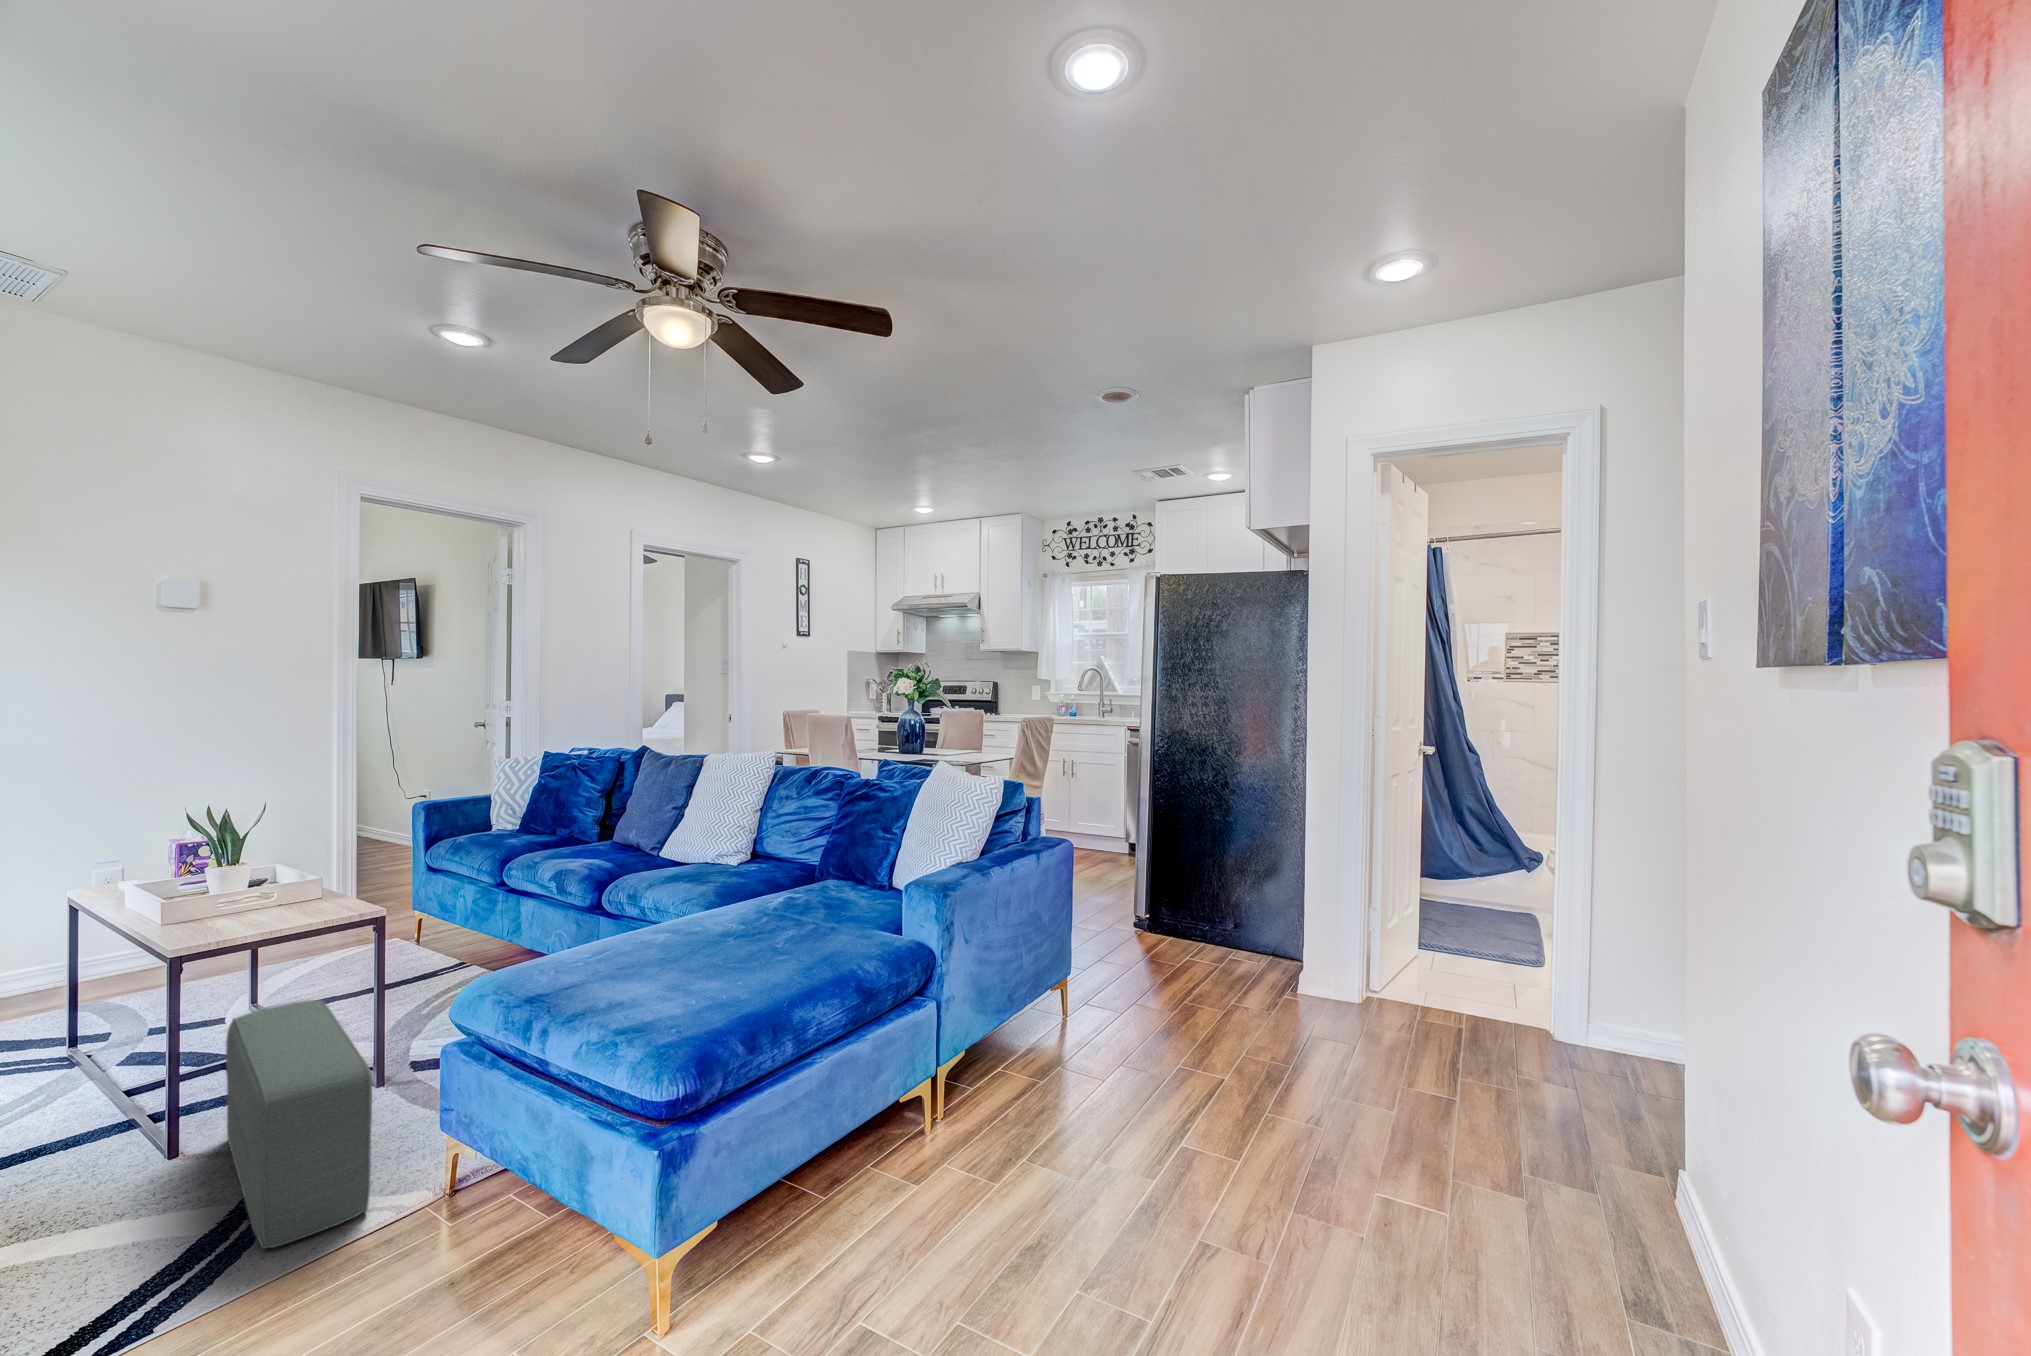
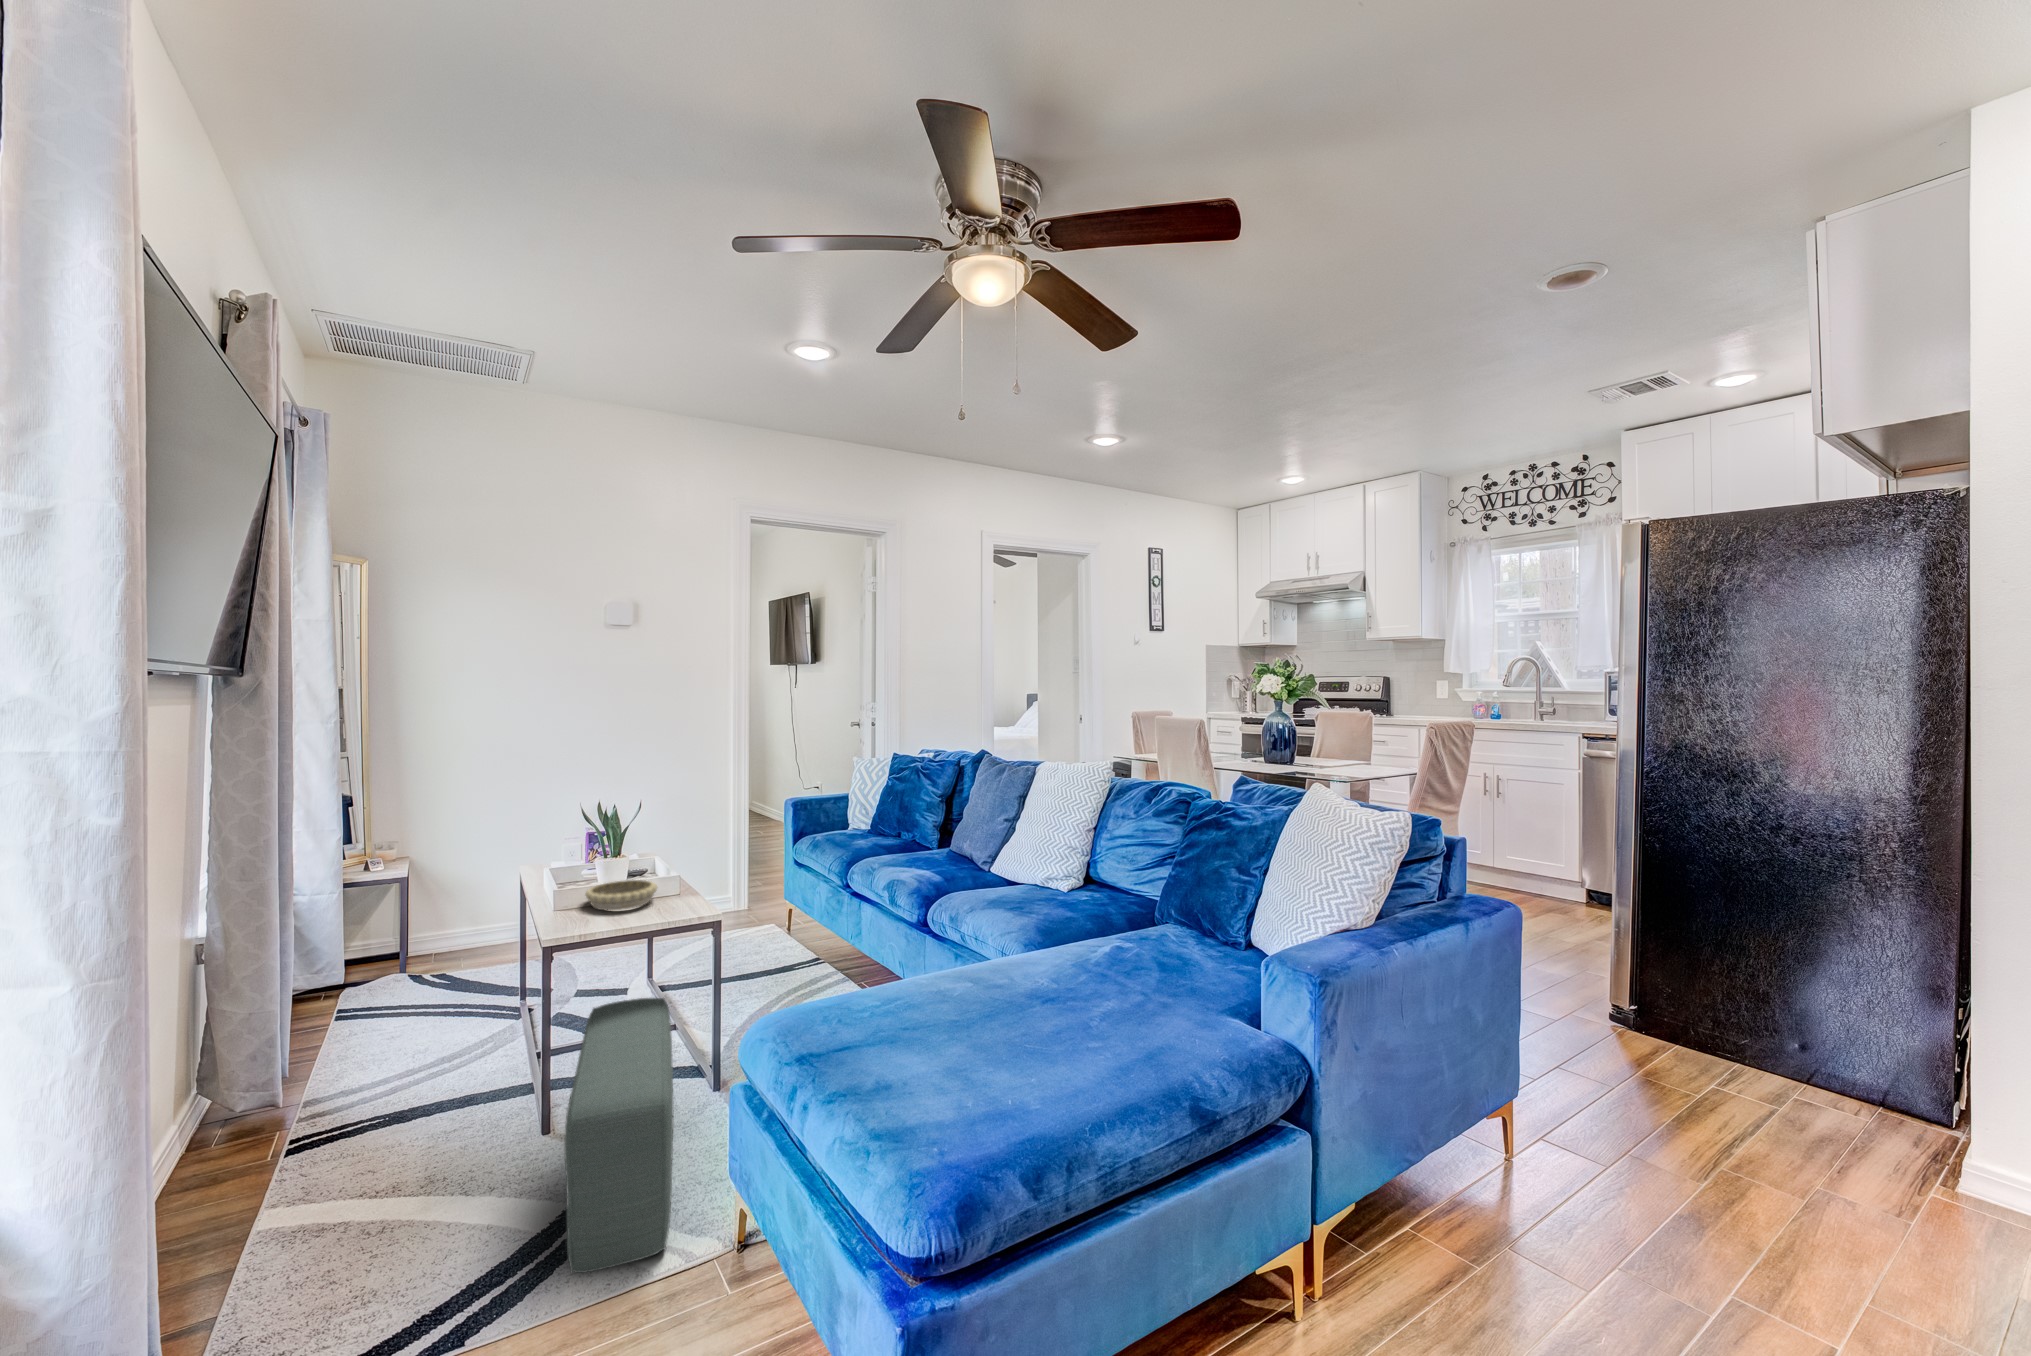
decorative bowl: none [196,890,291,923] -> present [585,880,657,910]

